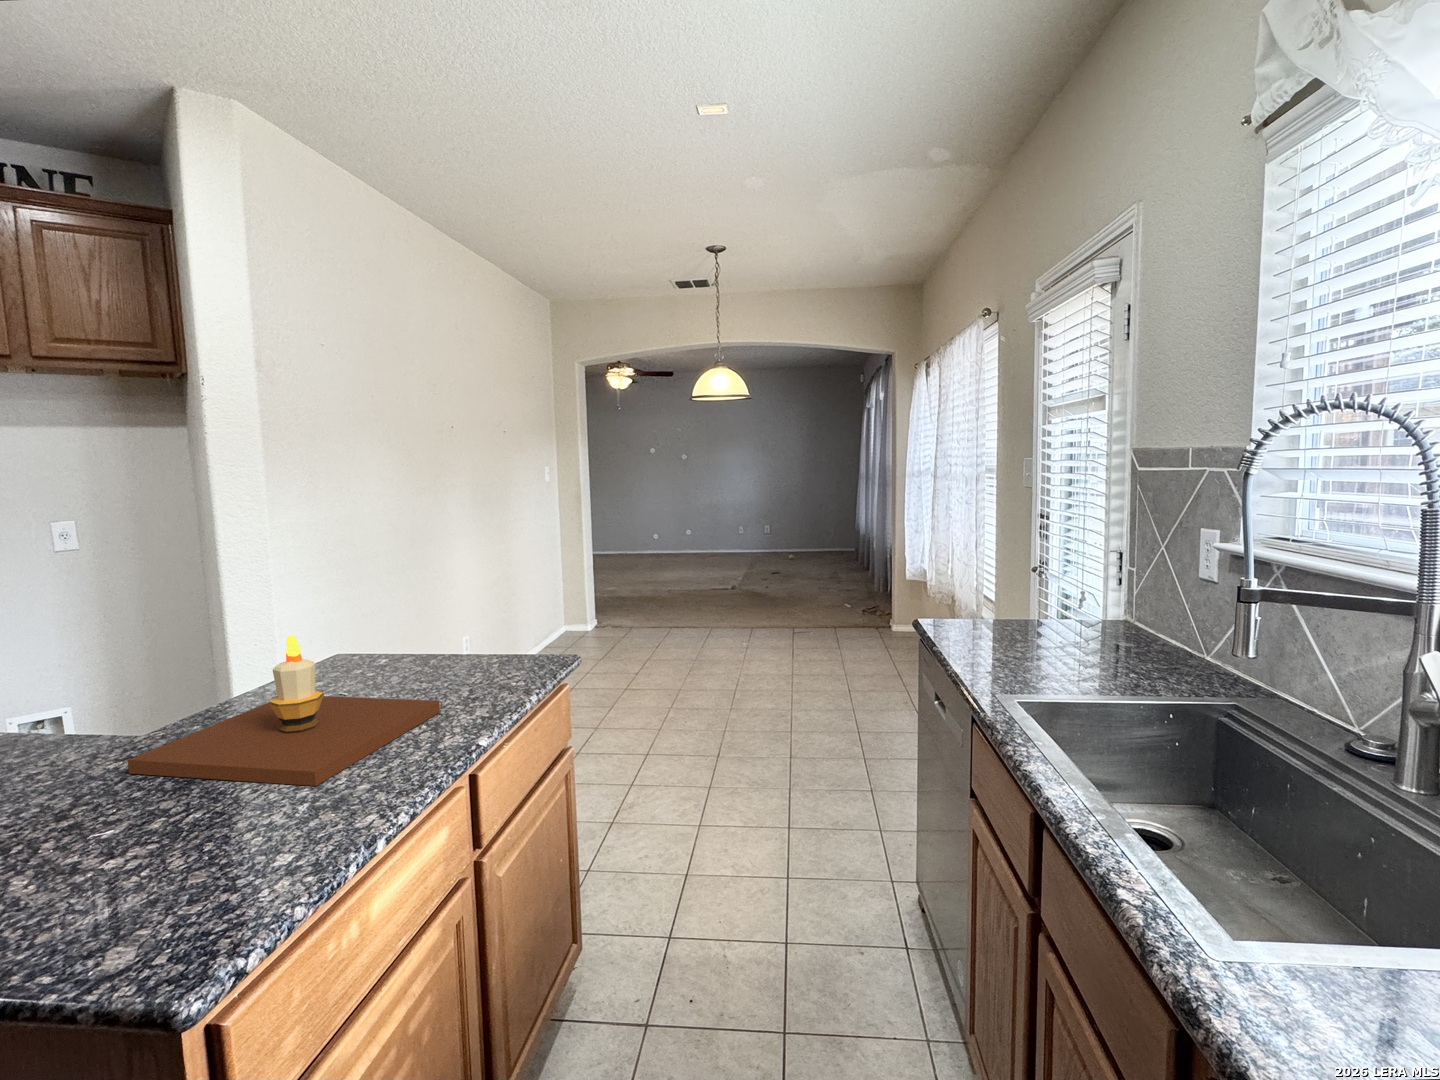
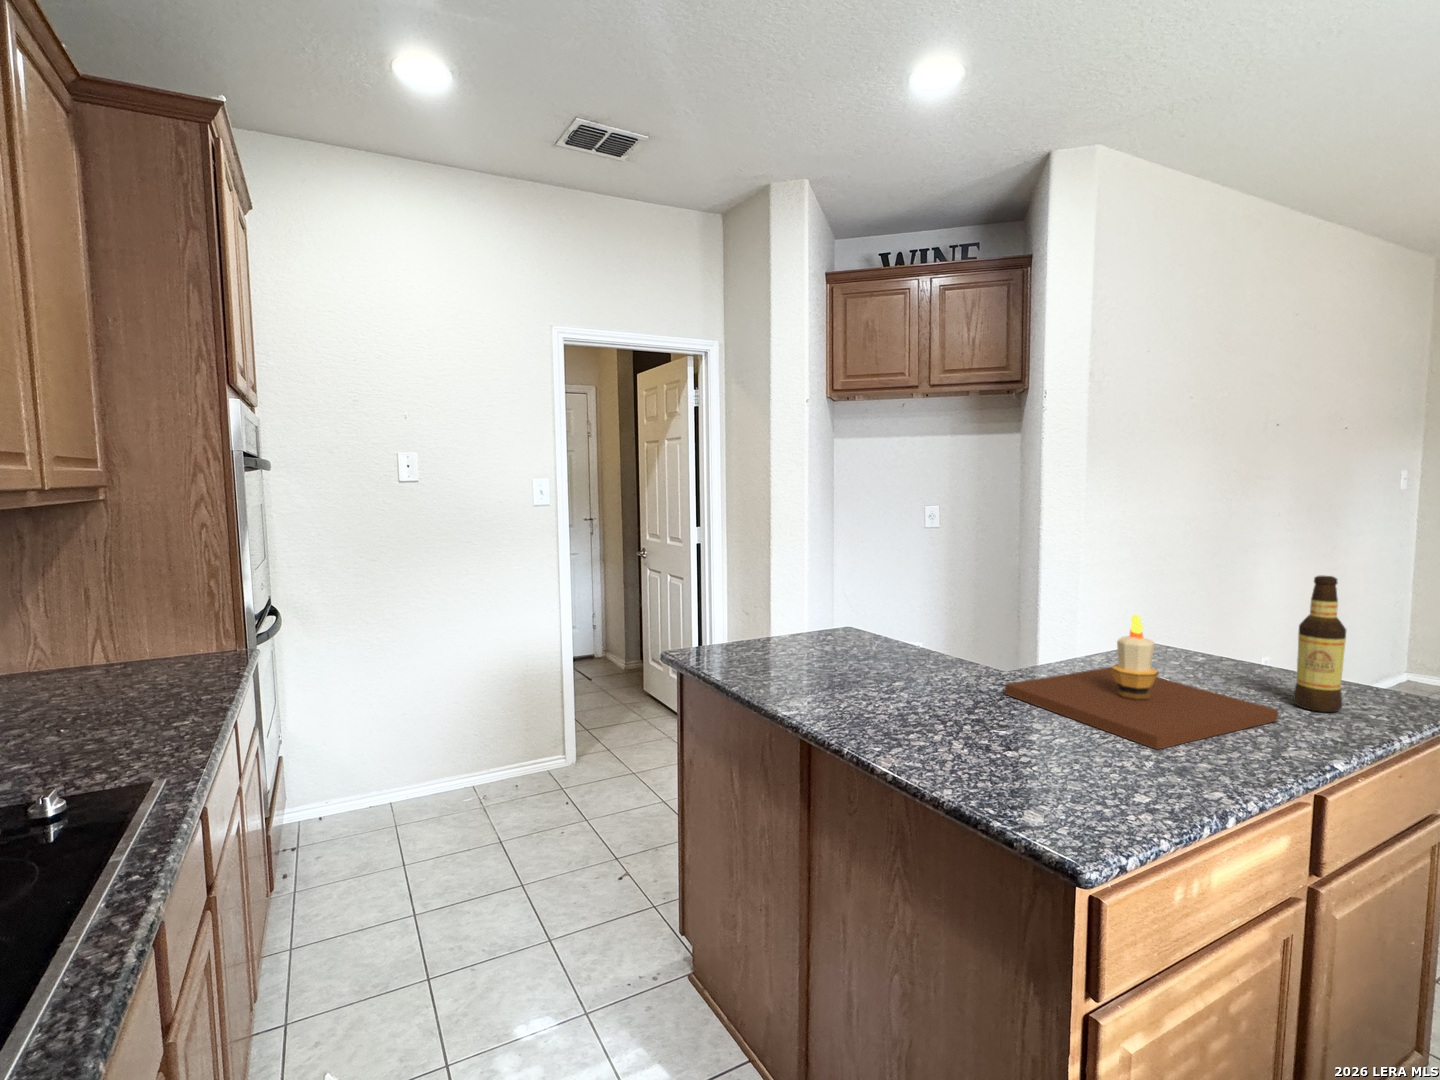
bottle: none [452,566,492,692] -> present [1293,576,1346,712]

